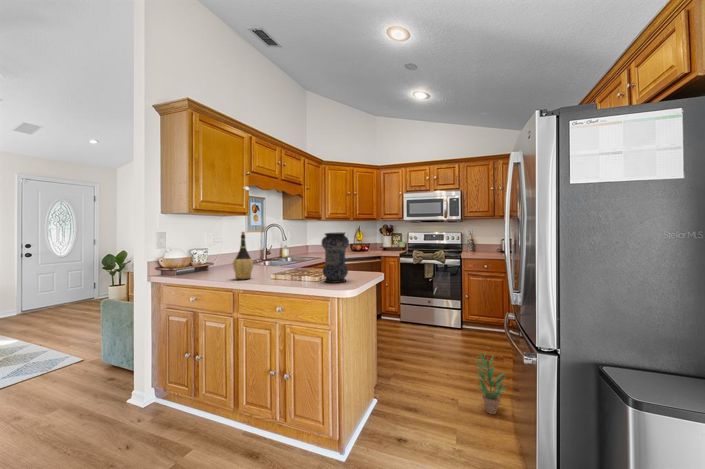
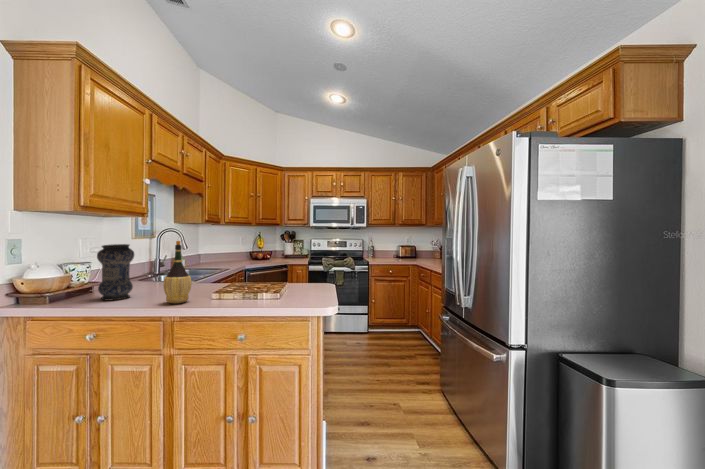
vase: present [322,233,349,283] -> present [97,244,134,300]
potted plant: present [476,353,505,414] -> none [415,352,446,412]

